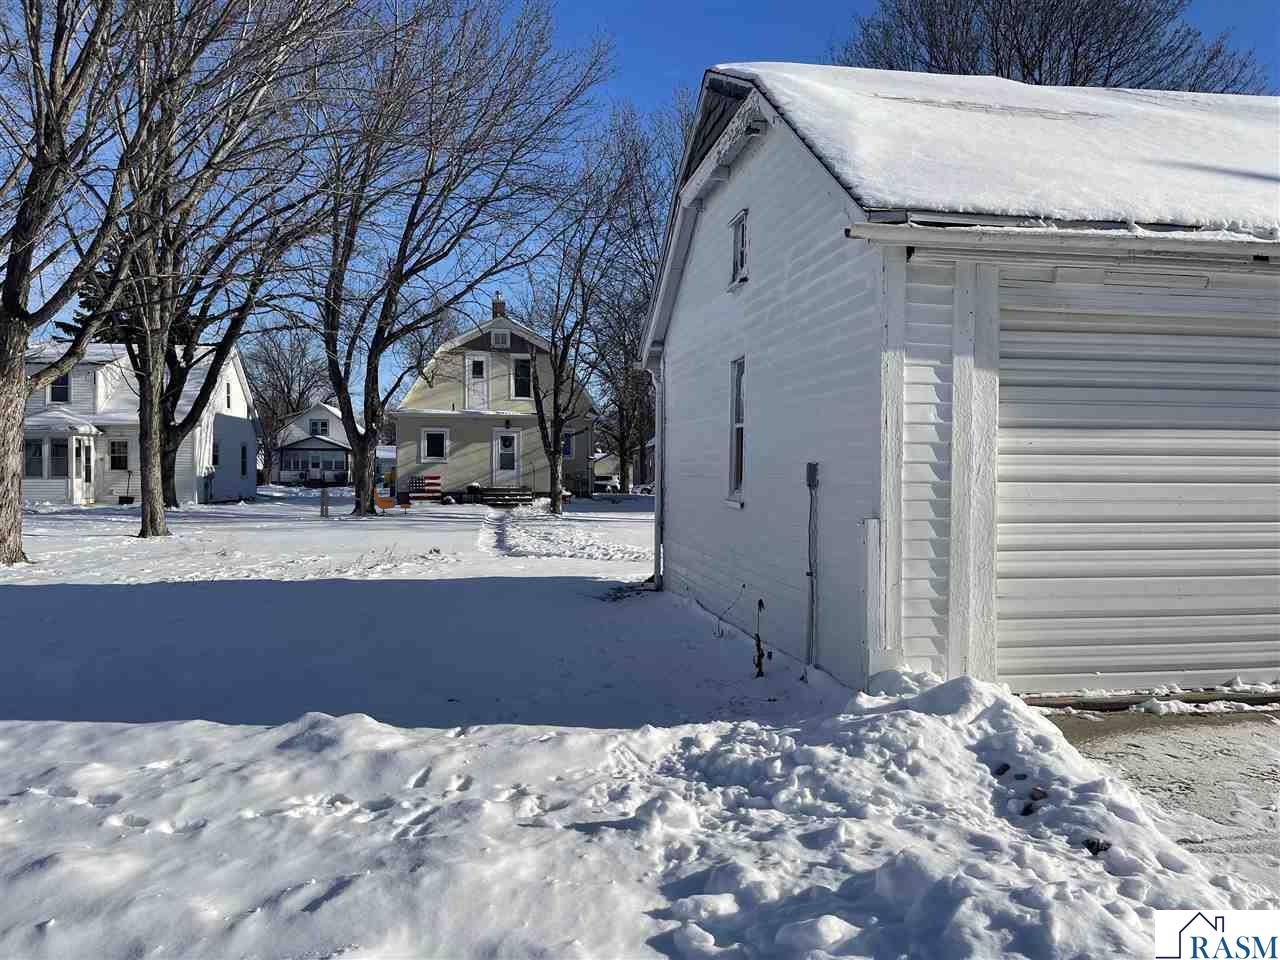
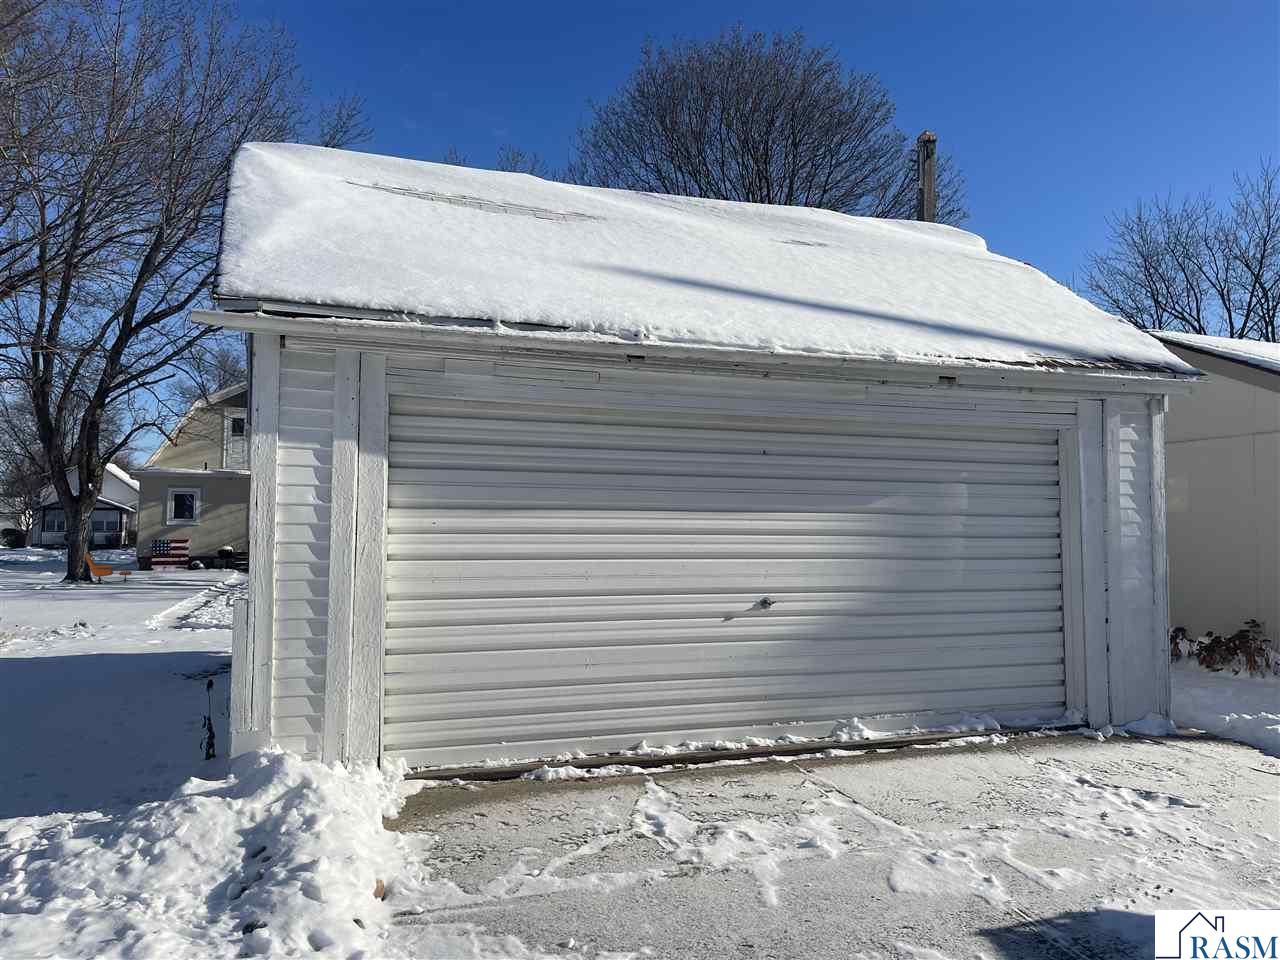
bench: present [320,489,365,518] -> none [23,555,76,587]

